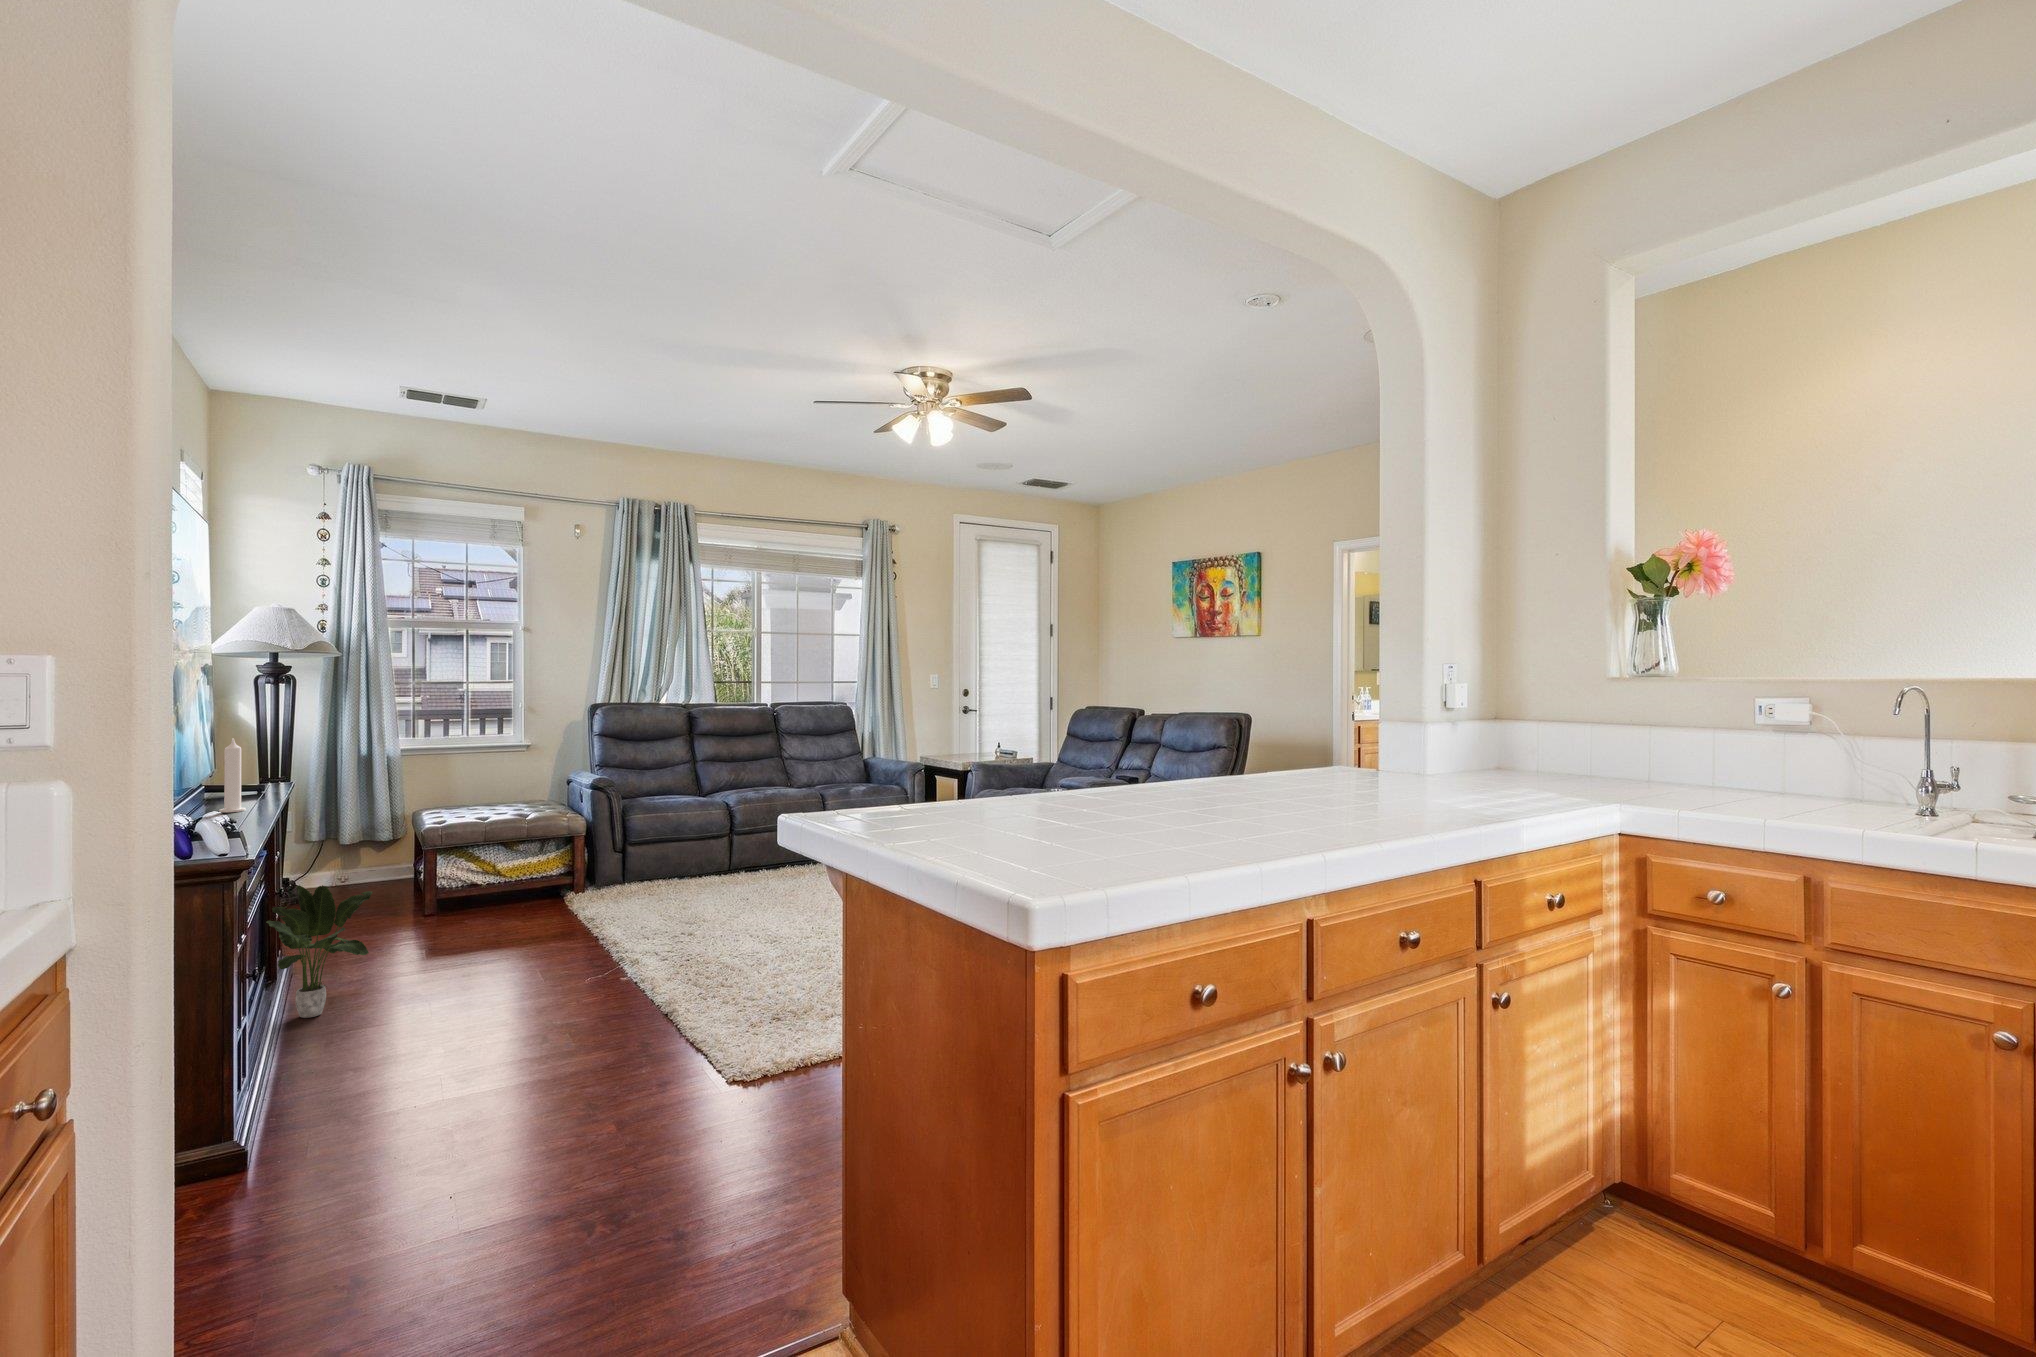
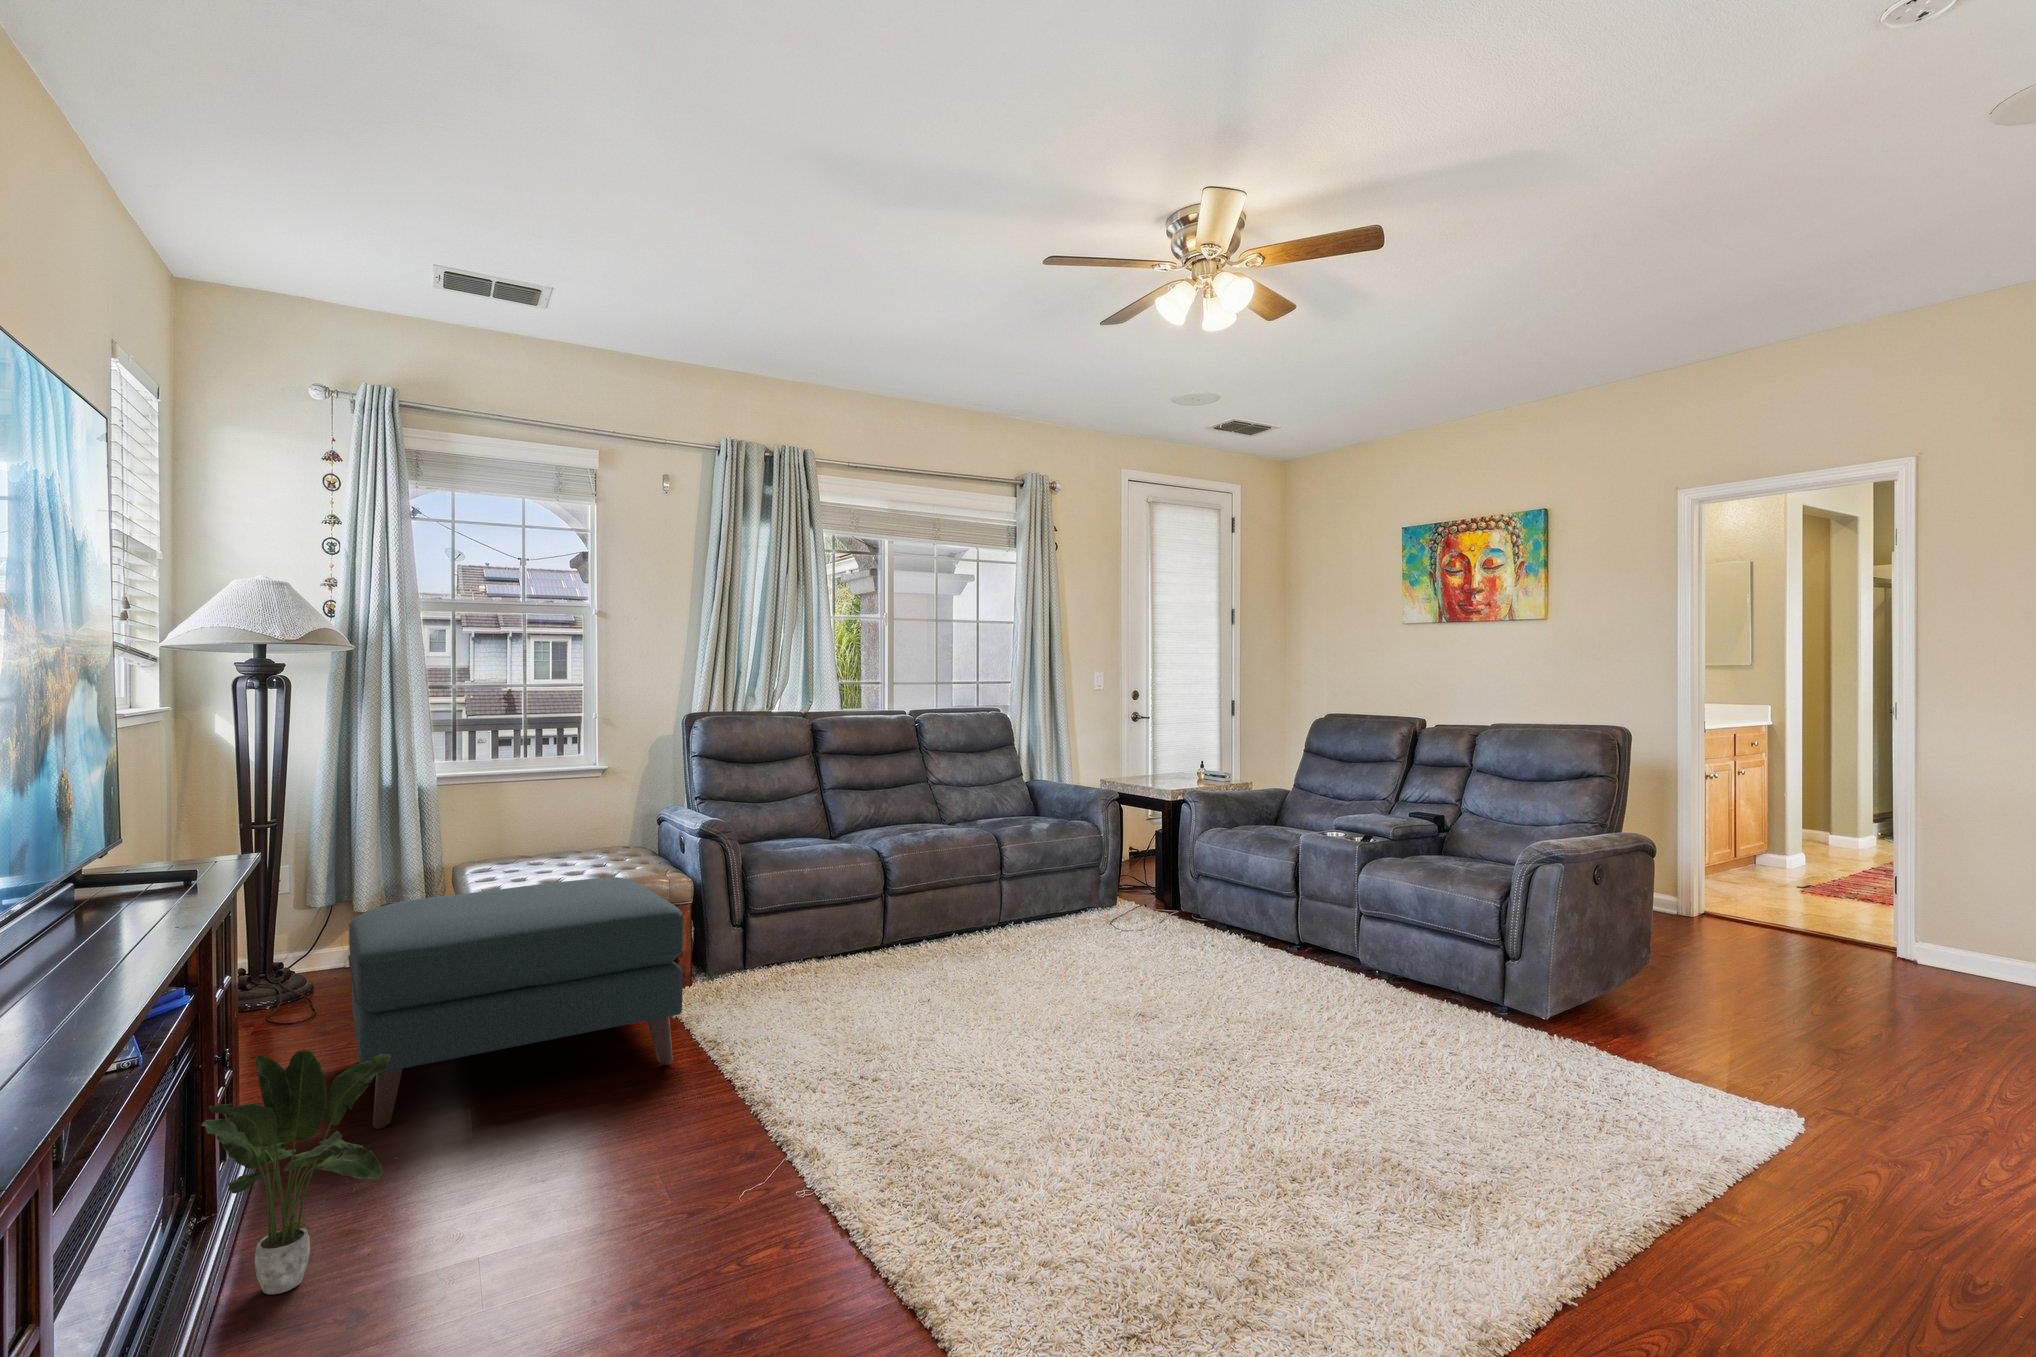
candle: present [219,738,246,813] -> none [120,792,169,927]
ottoman: none [341,814,567,960] -> present [348,877,684,1129]

